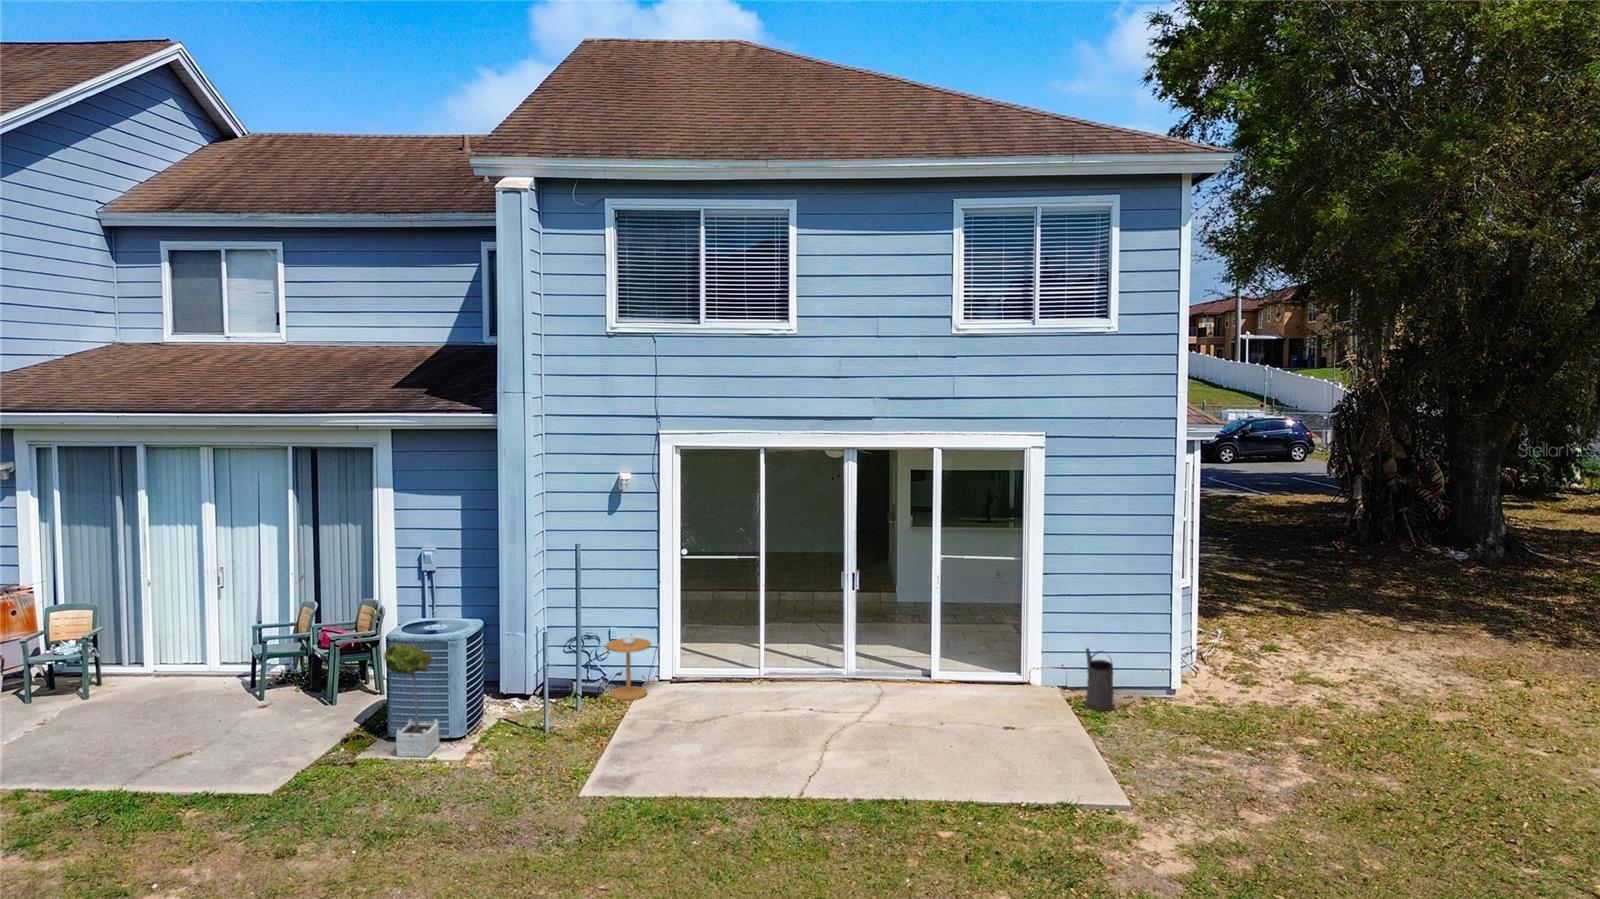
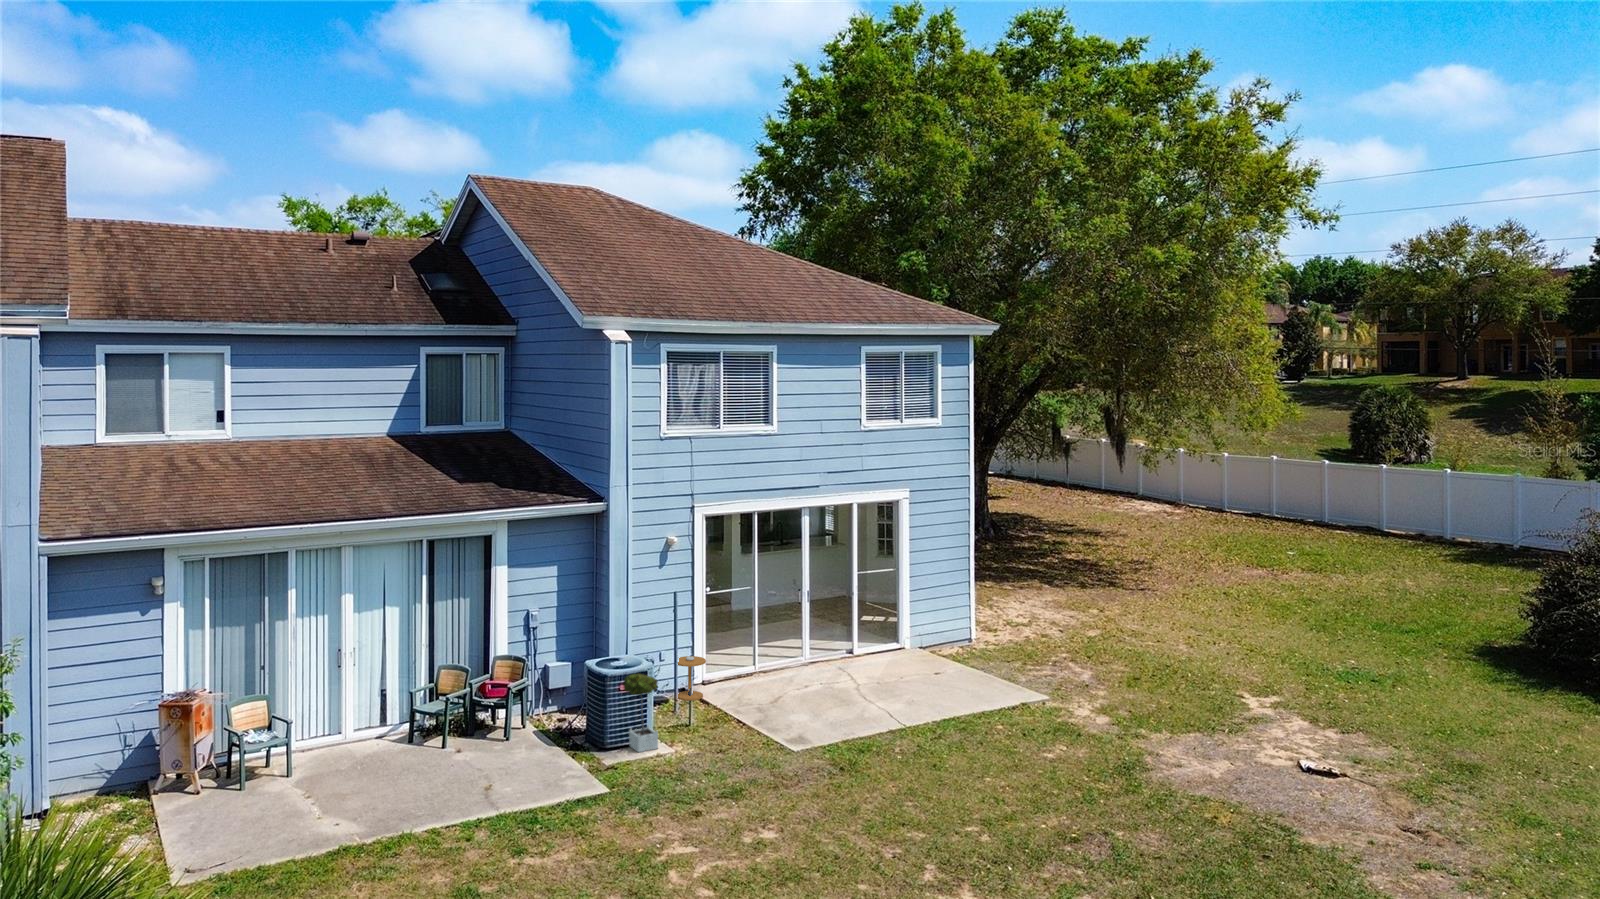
watering can: present [1085,648,1114,711] -> none [929,621,958,657]

